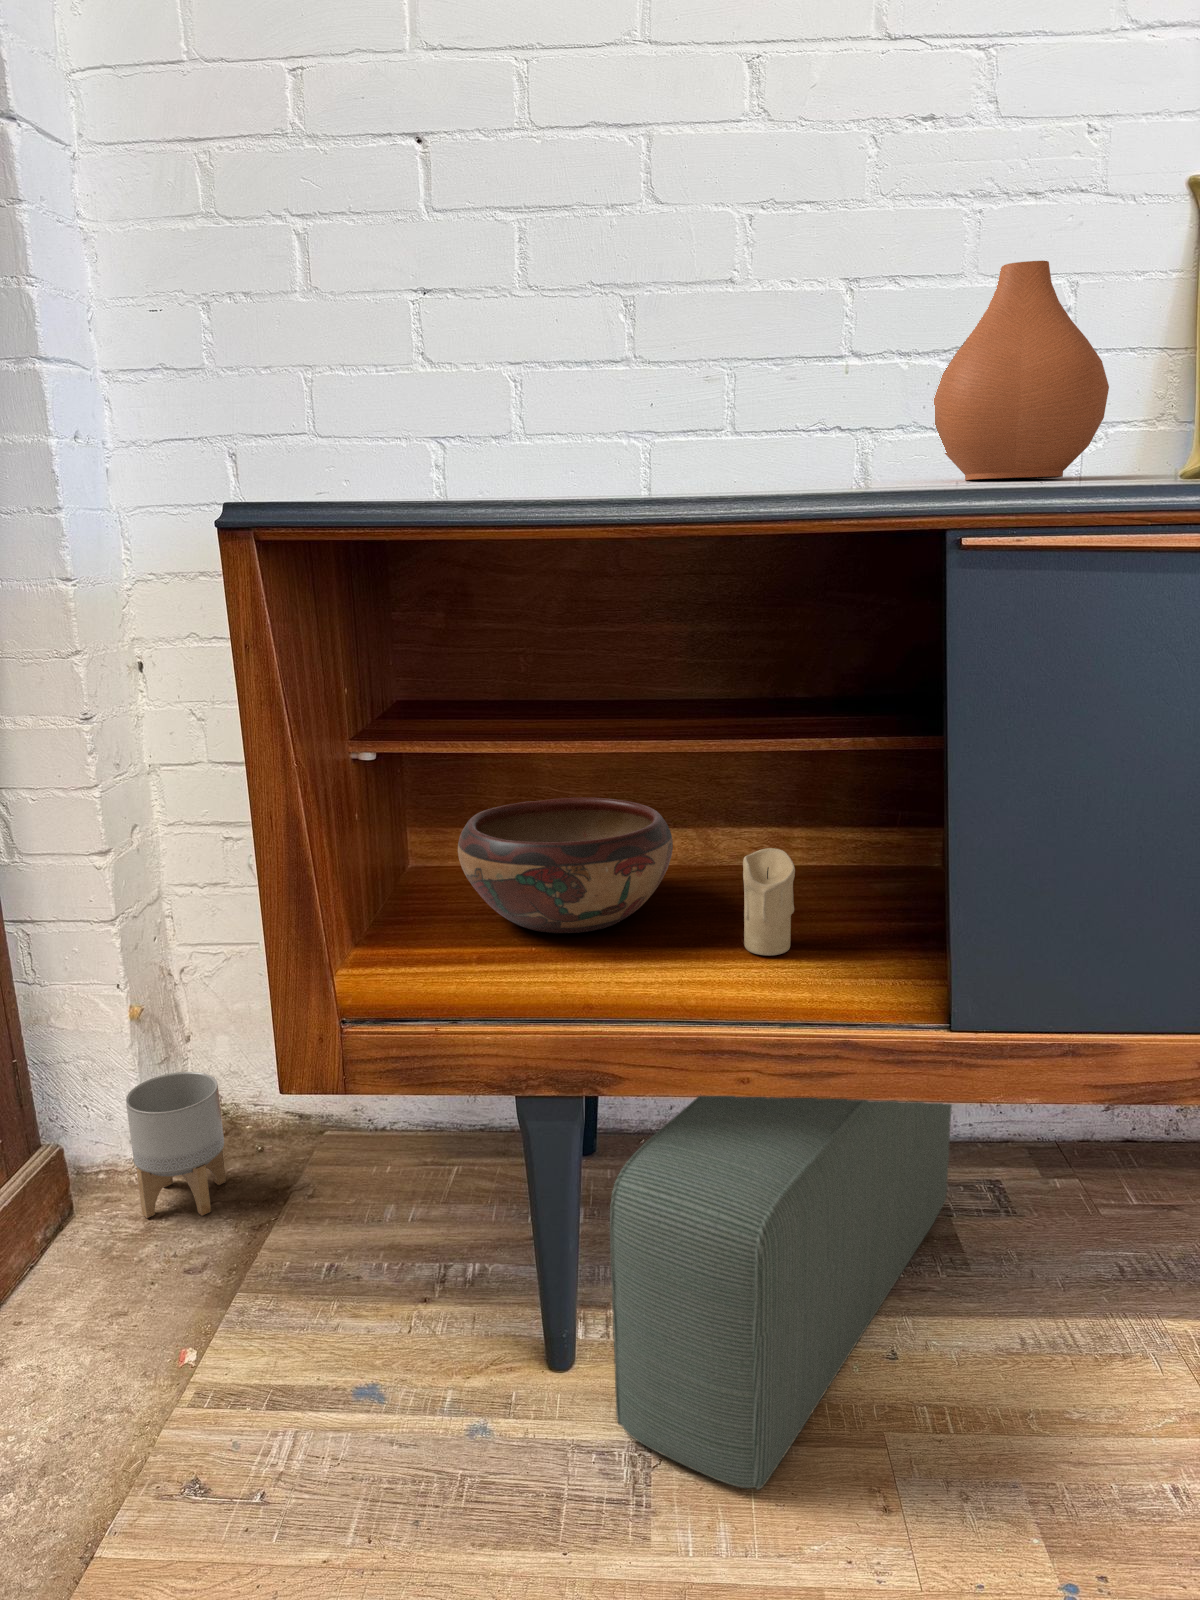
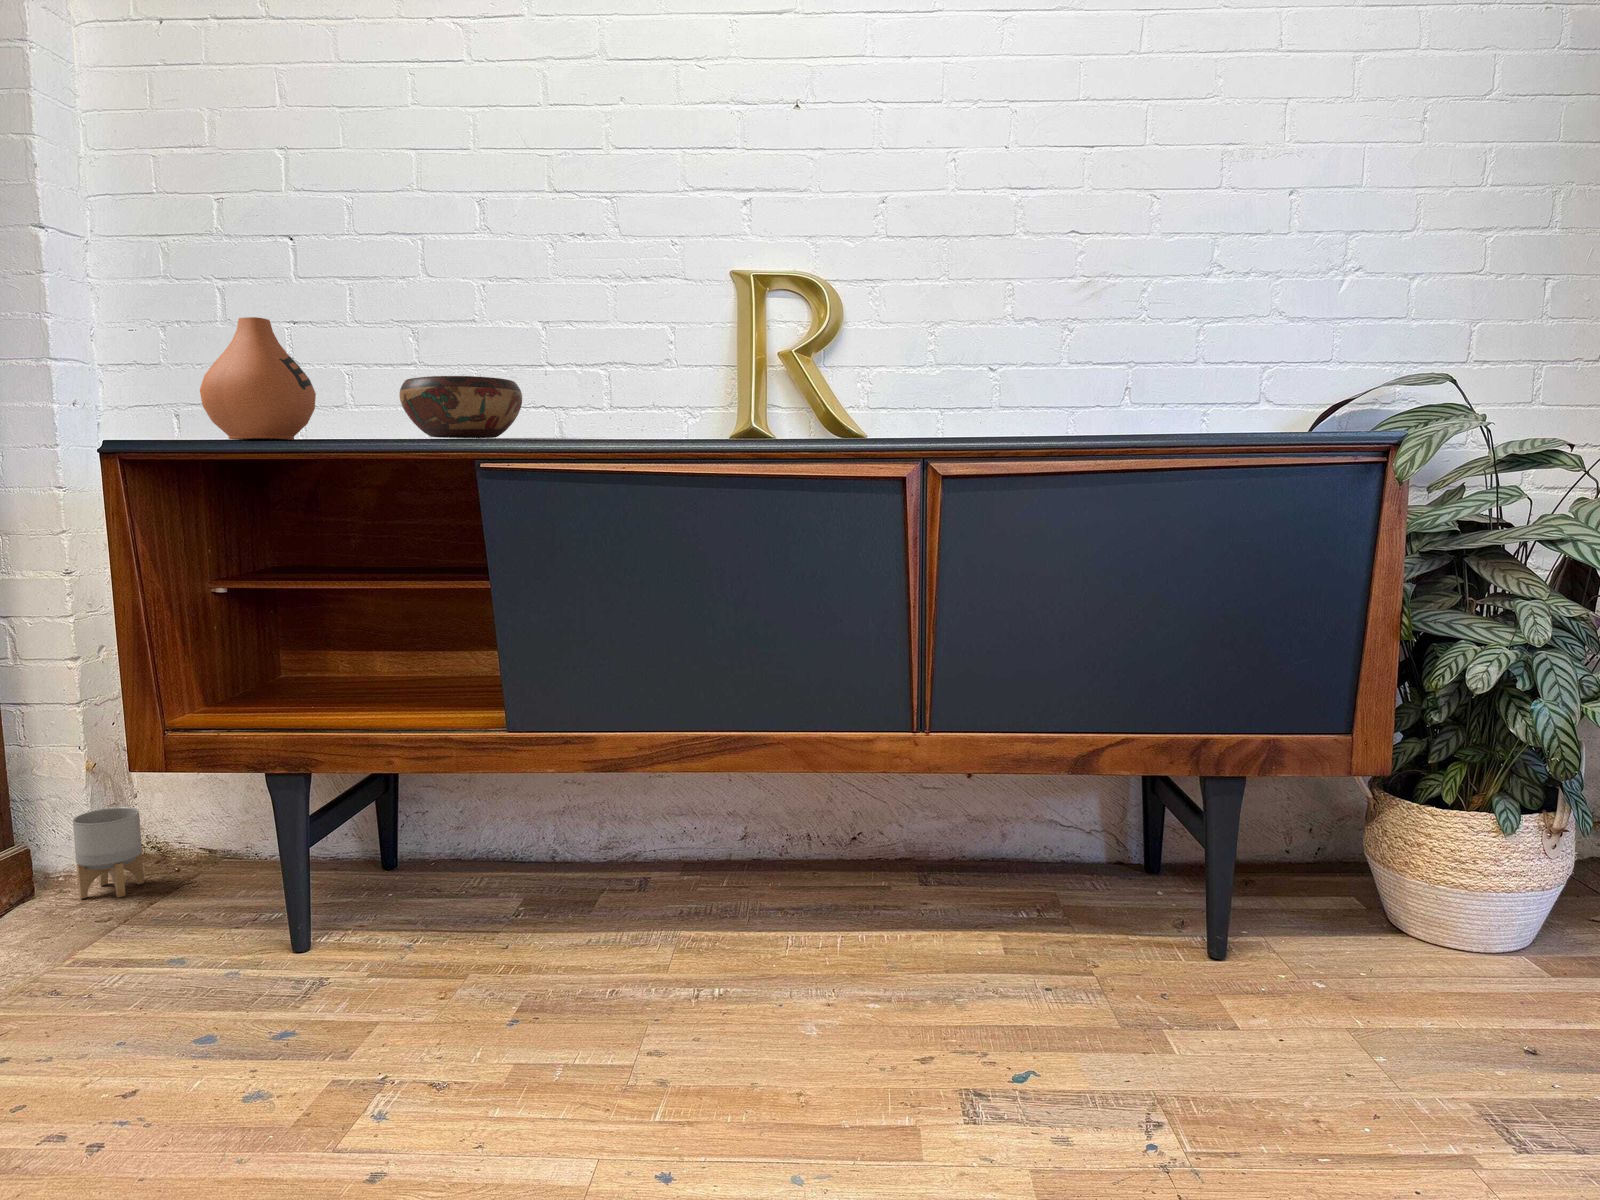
vase: present [934,261,1109,481] -> present [200,317,316,440]
decorative bowl: present [458,798,673,933] -> present [399,376,522,438]
candle: present [743,848,795,955] -> none [424,643,457,705]
pouf: present [610,1023,952,1489] -> none [300,745,601,992]

